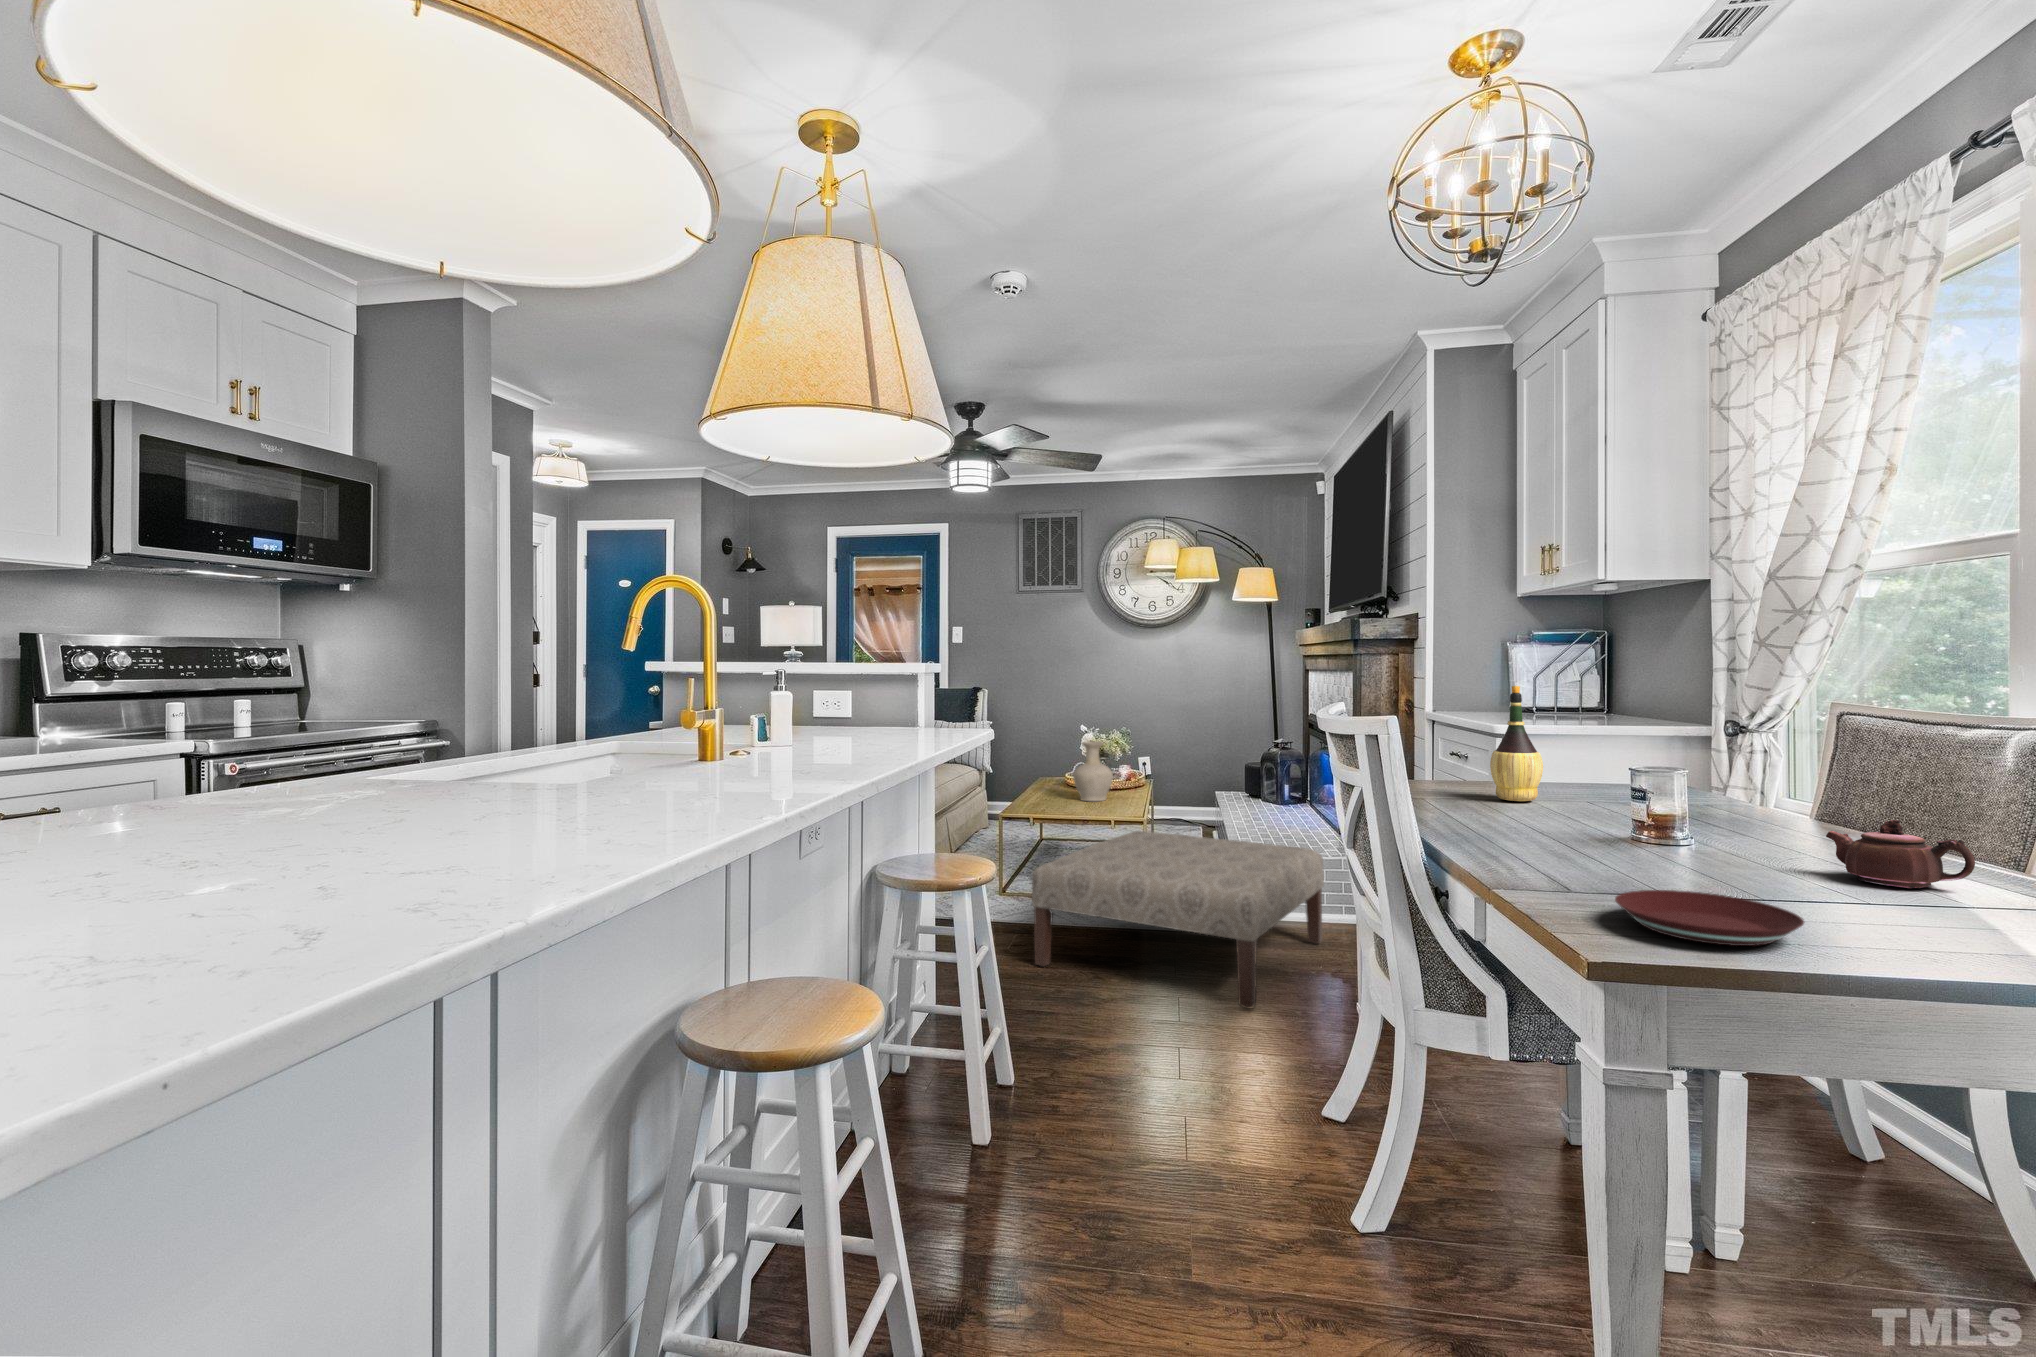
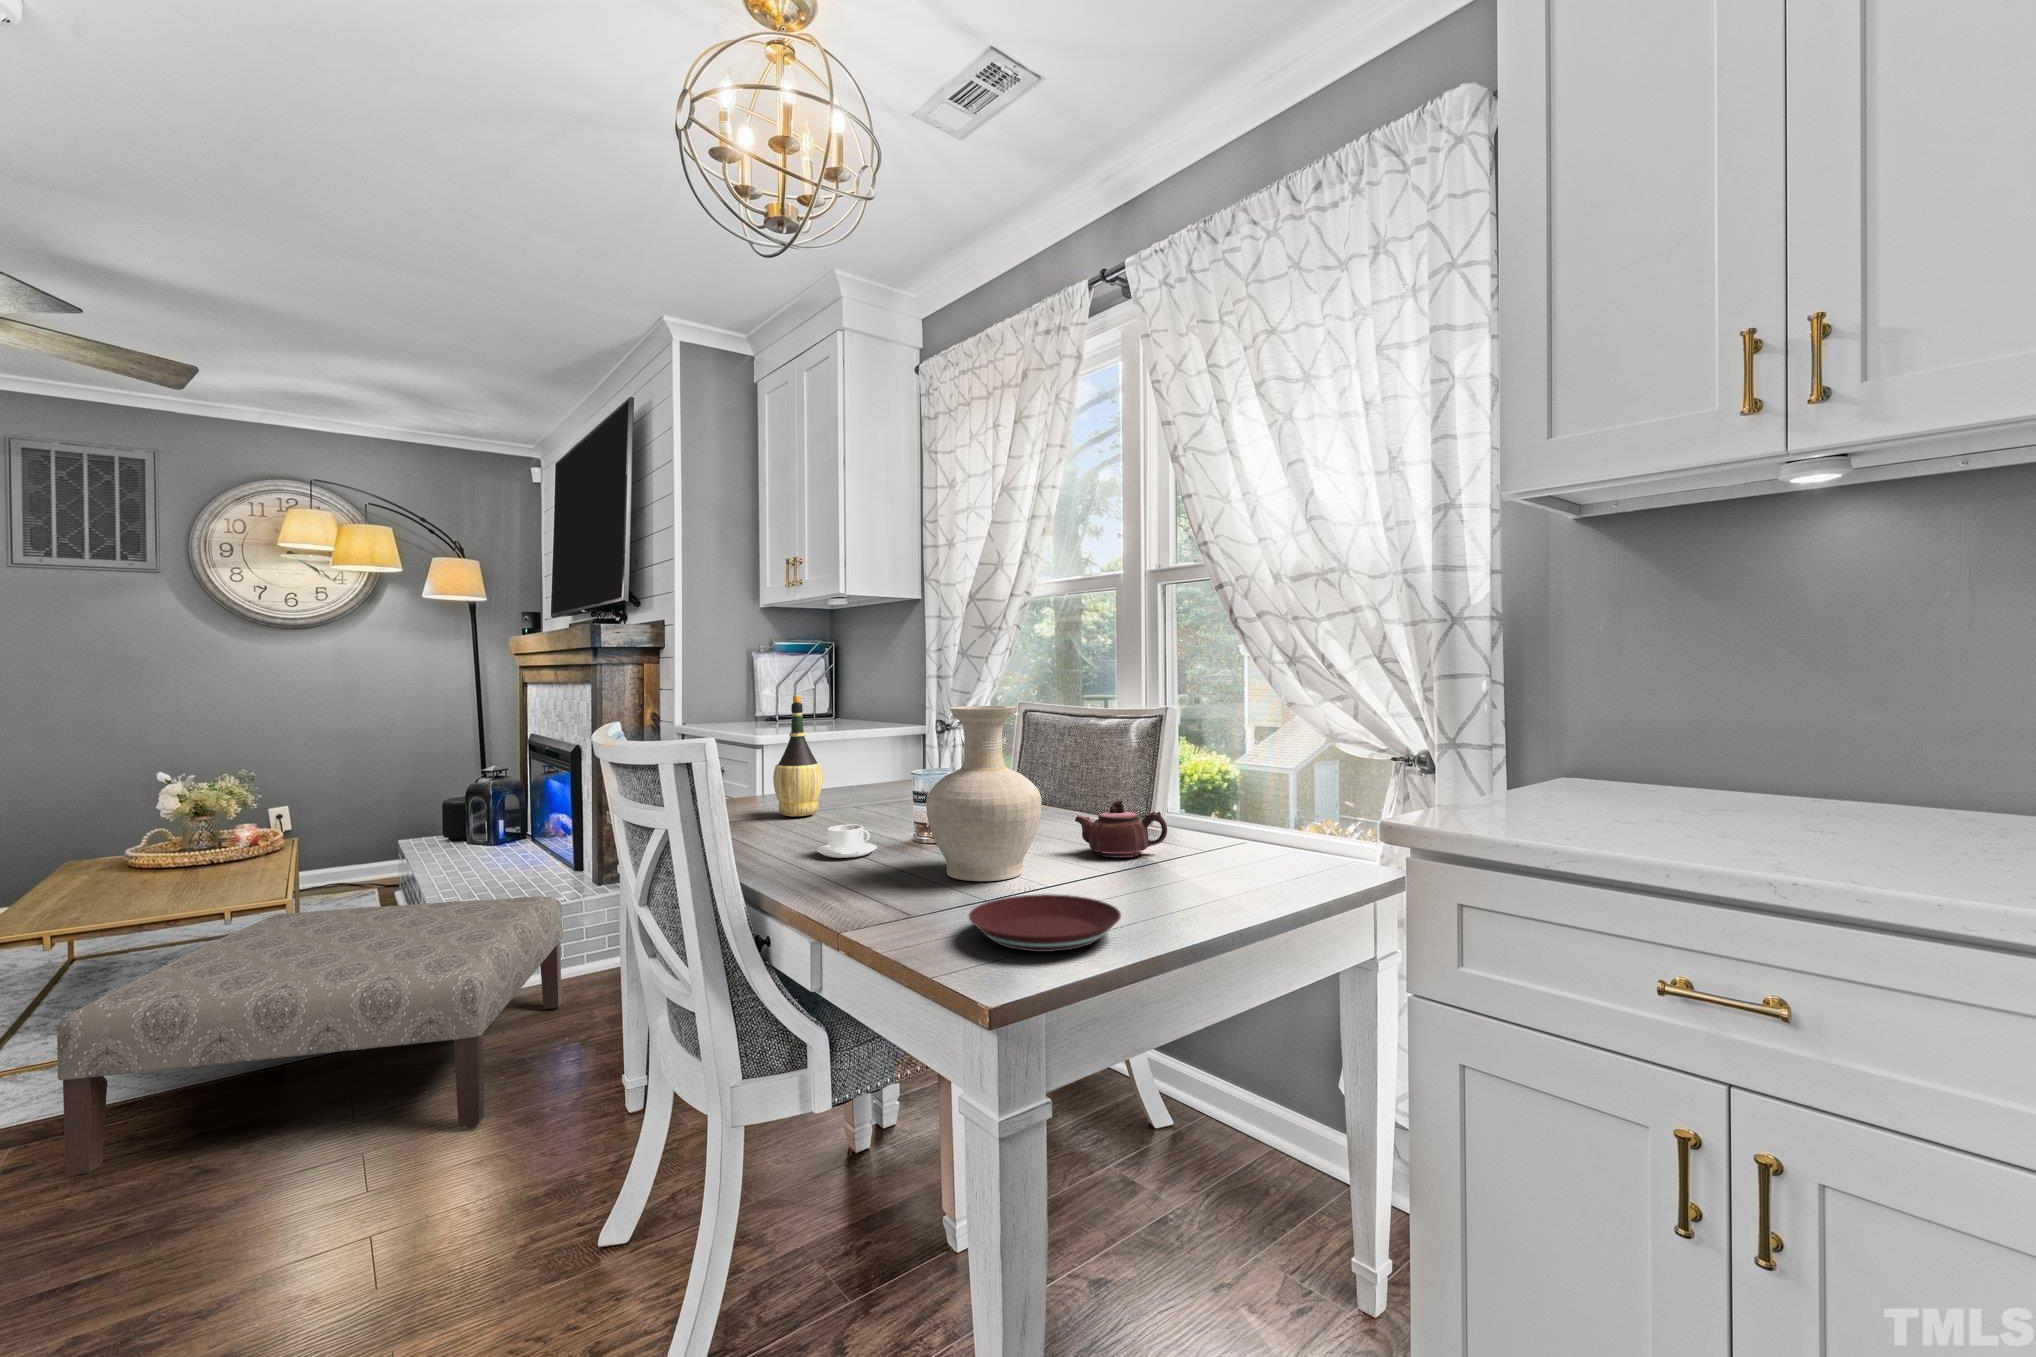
vase: present [1073,741,1113,801] -> present [926,706,1041,881]
coffee cup: none [1511,809,1576,840] -> present [816,825,877,858]

